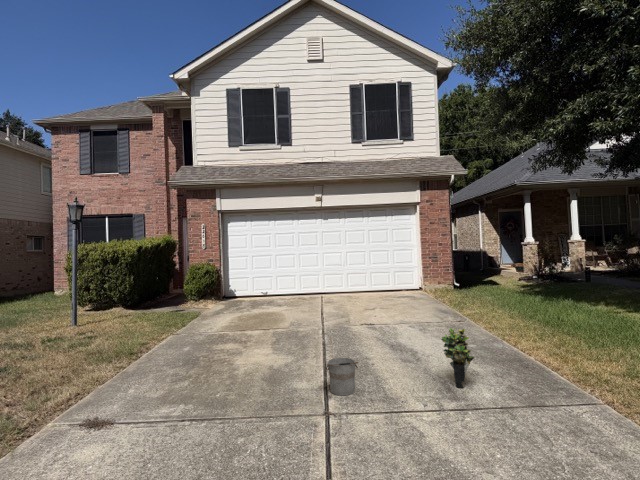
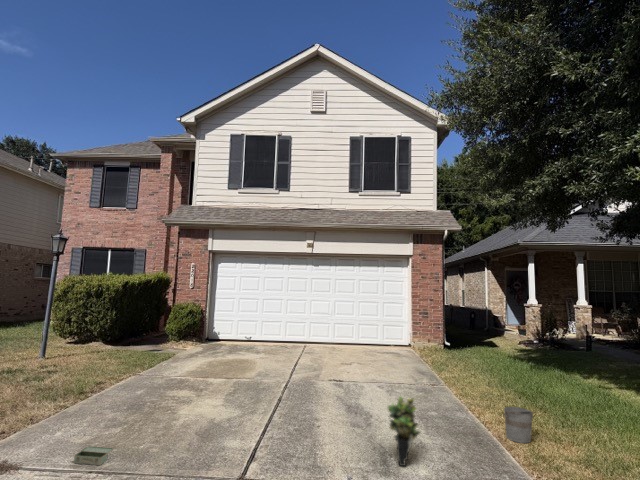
bucket: present [326,358,358,395] -> present [503,407,534,443]
toolbox: none [165,395,197,410] -> present [74,446,113,465]

